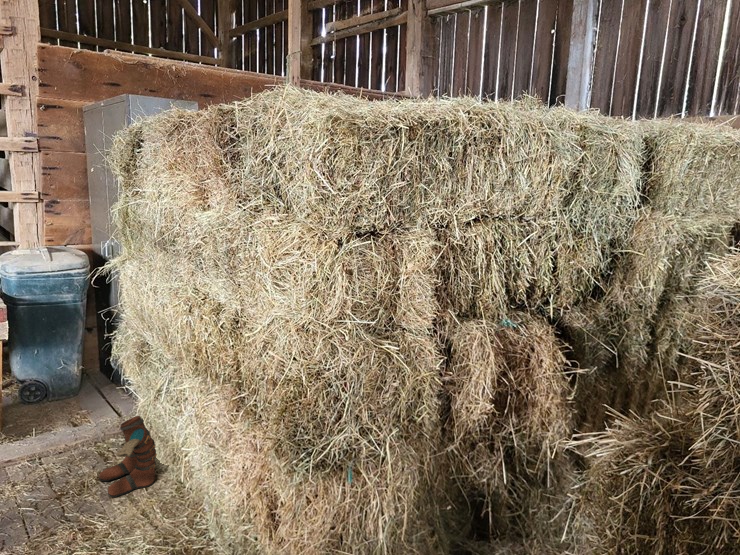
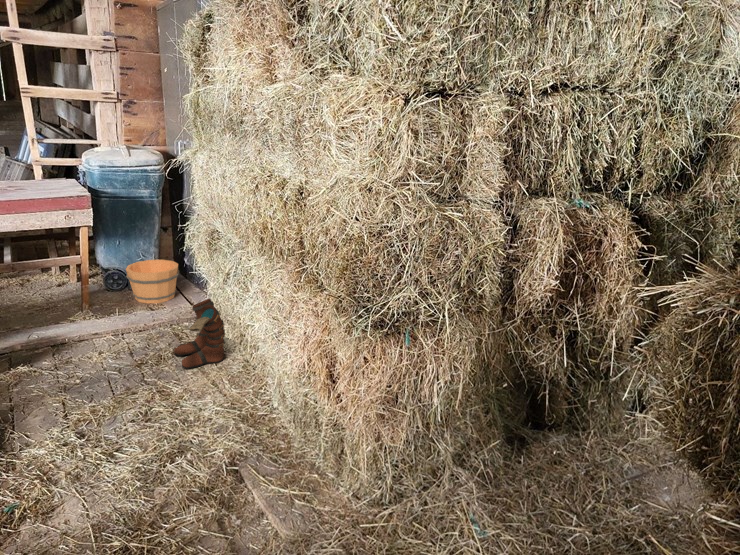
bucket: none [44,366,105,417] -> present [126,260,179,304]

